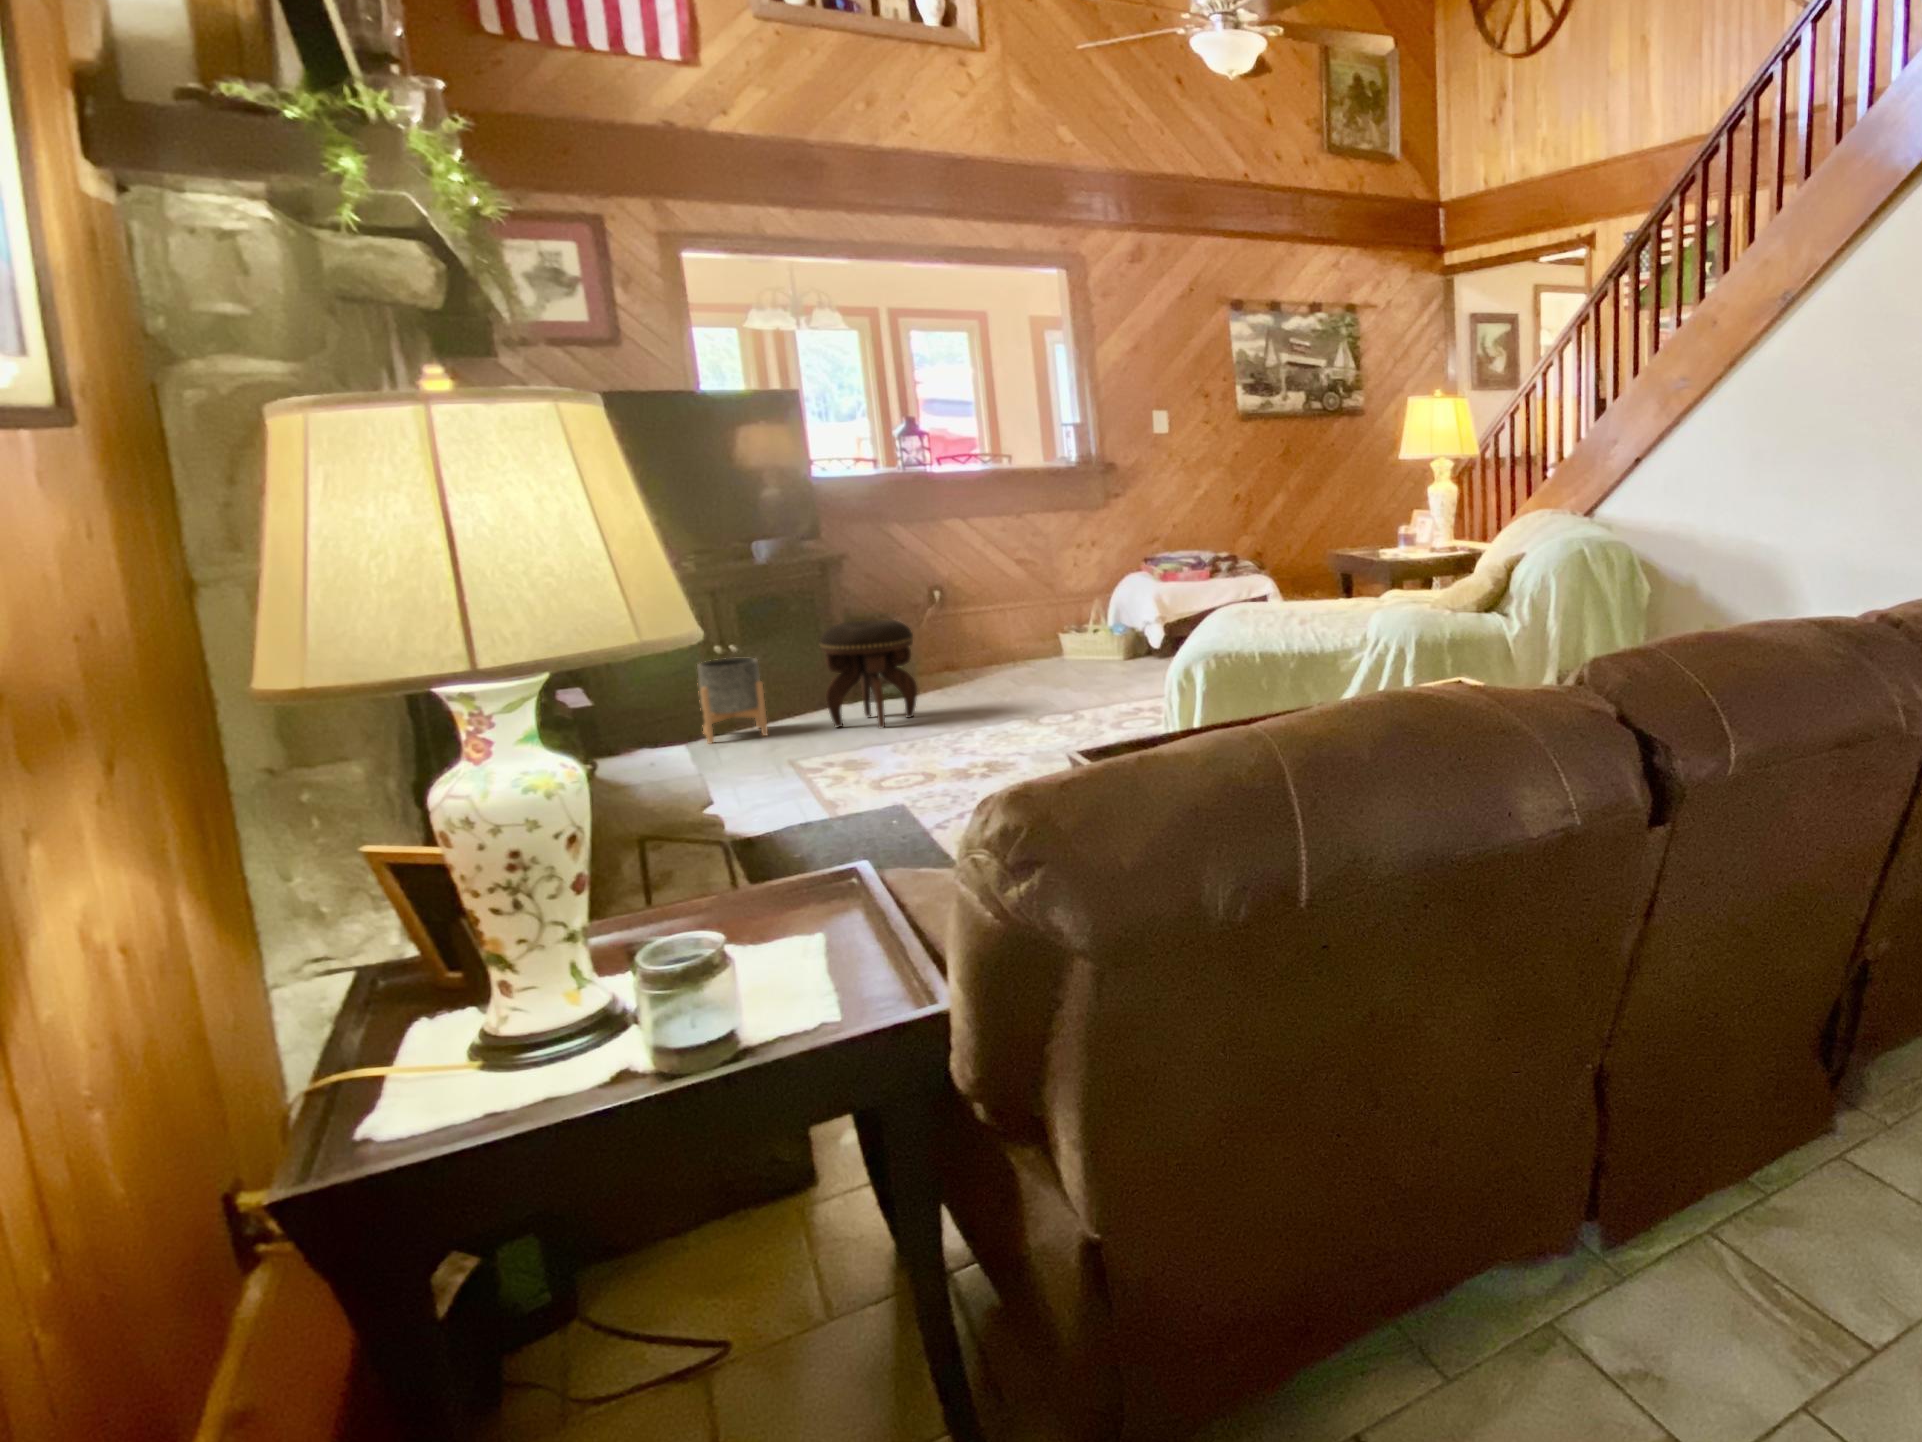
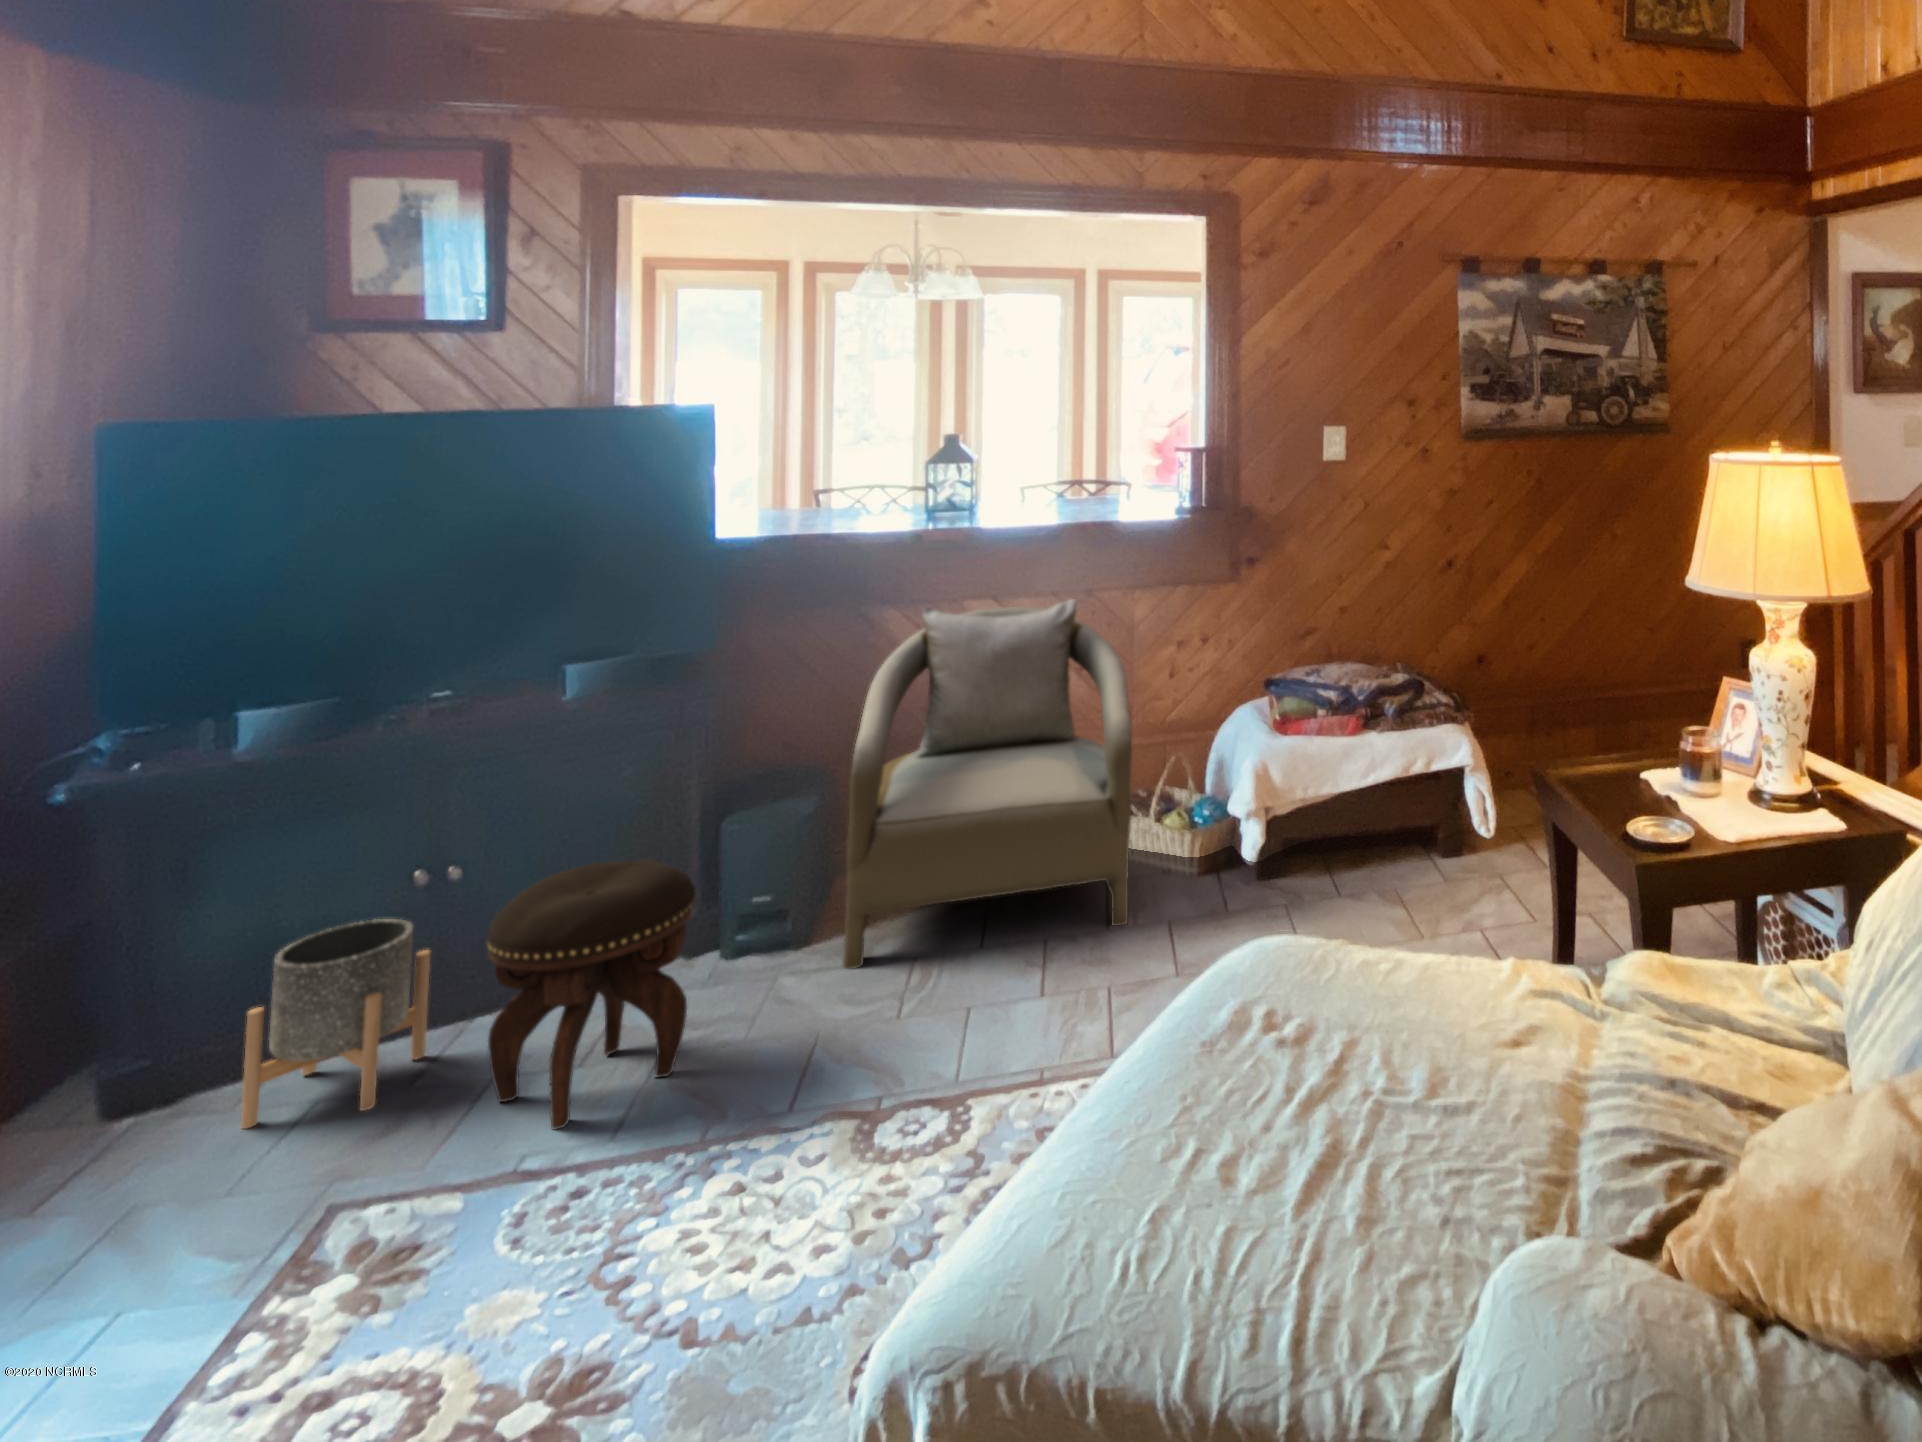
armchair: none [919,513,1097,697] -> present [843,599,1132,969]

